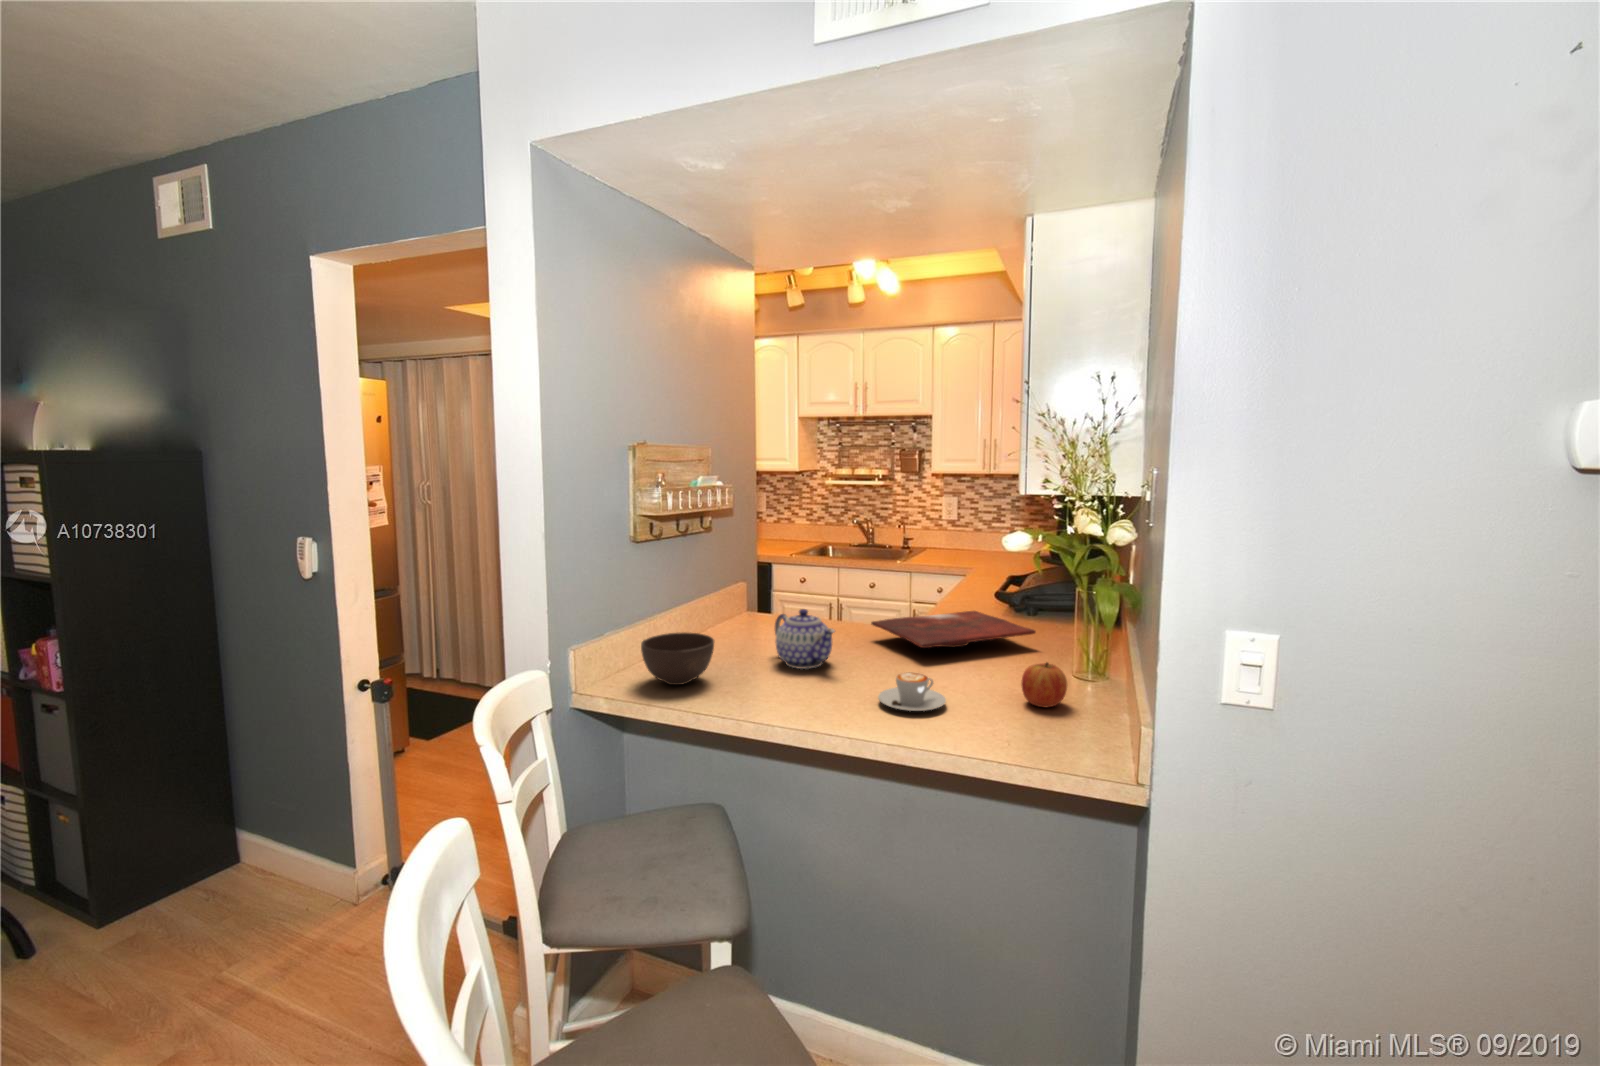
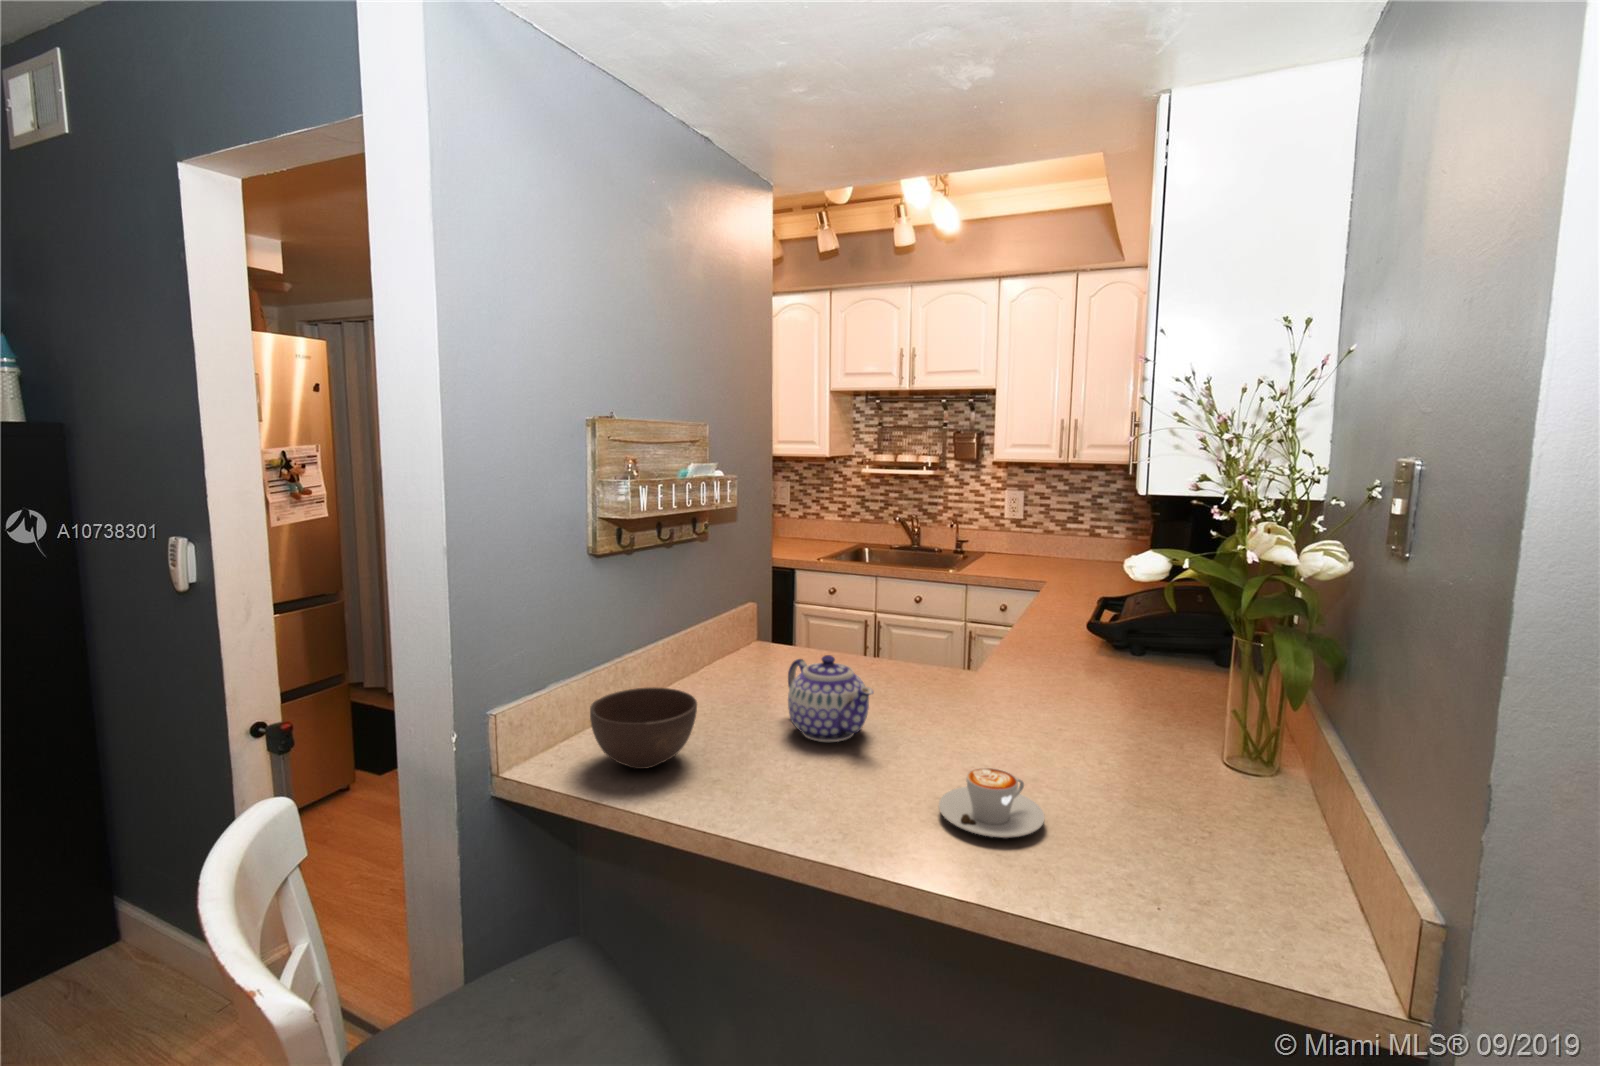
cutting board: present [871,611,1036,648] -> none [923,652,1159,715]
apple: present [1021,663,1067,707] -> none [1162,761,1238,833]

